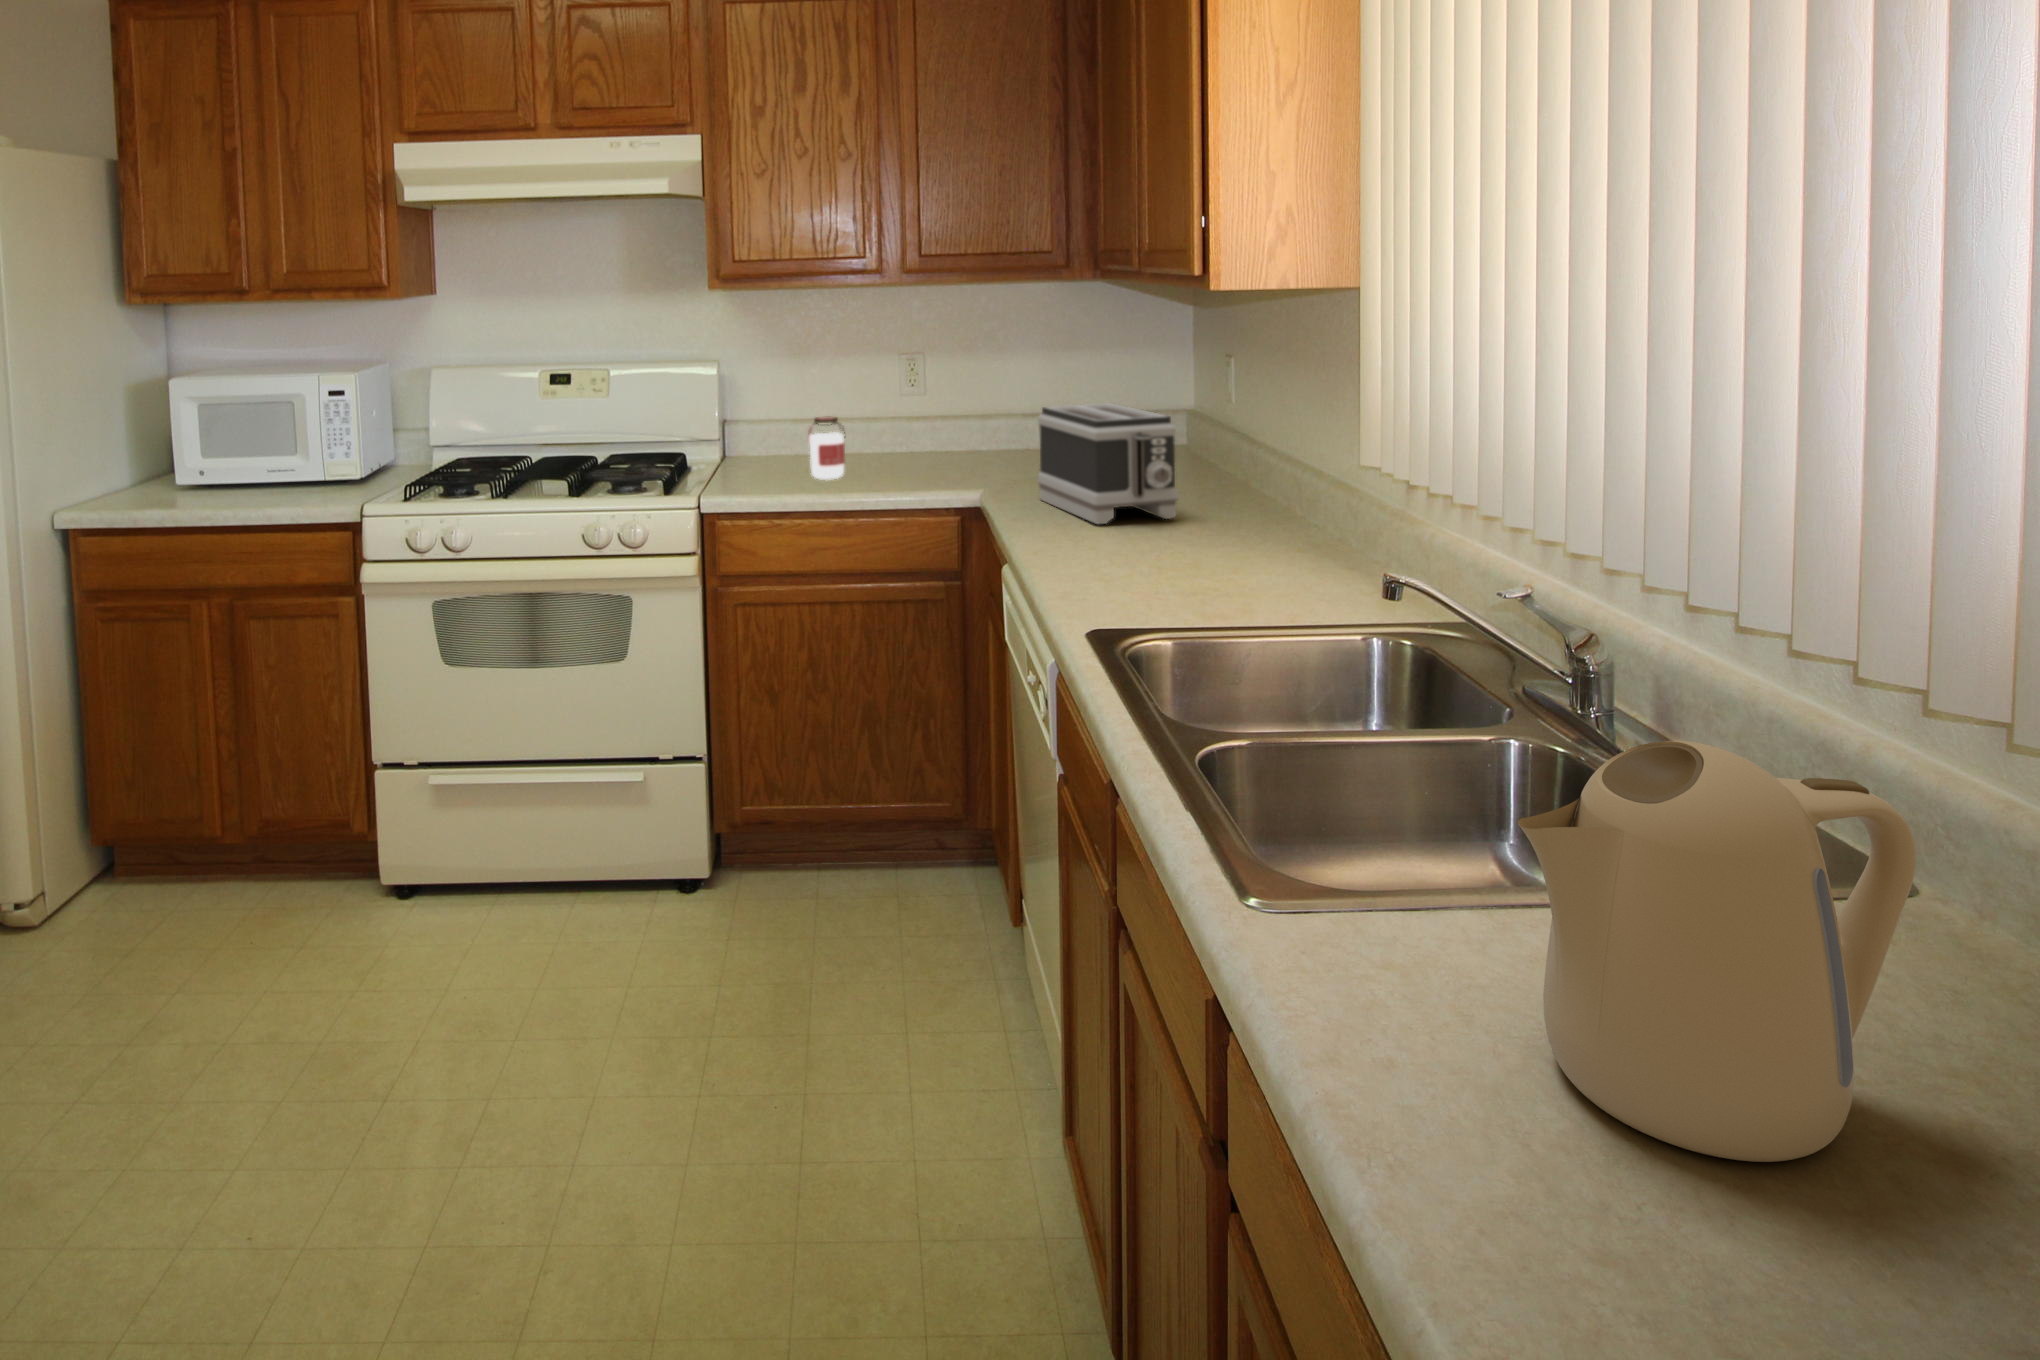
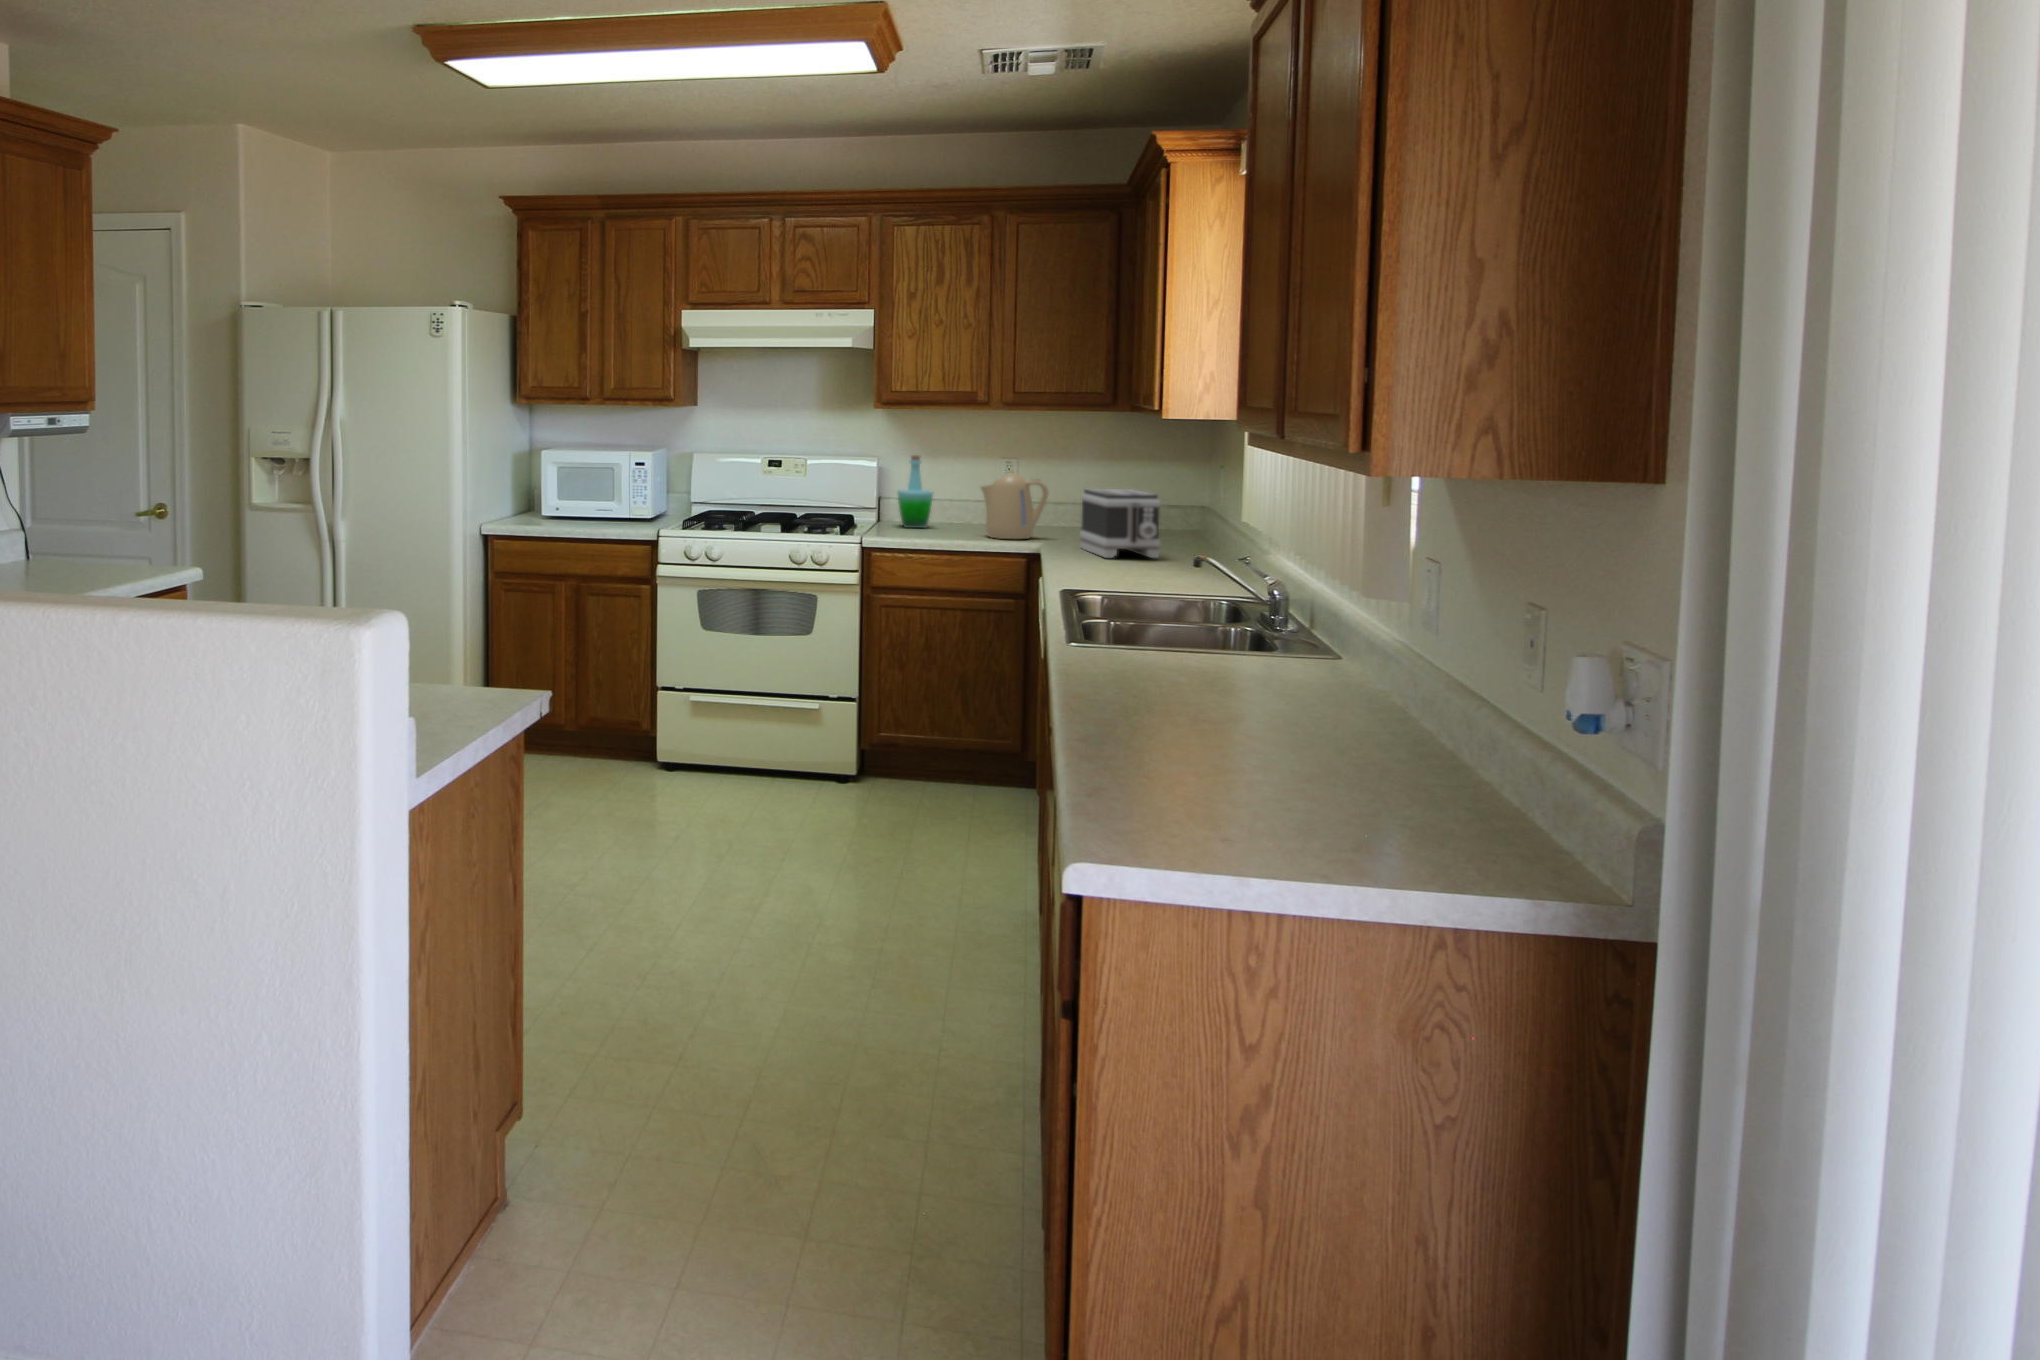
bottle: none [746,359,802,471] -> present [897,455,934,528]
jar: present [808,416,845,480] -> none [936,493,960,534]
kettle: present [1518,741,1916,1162] -> present [981,473,1048,539]

